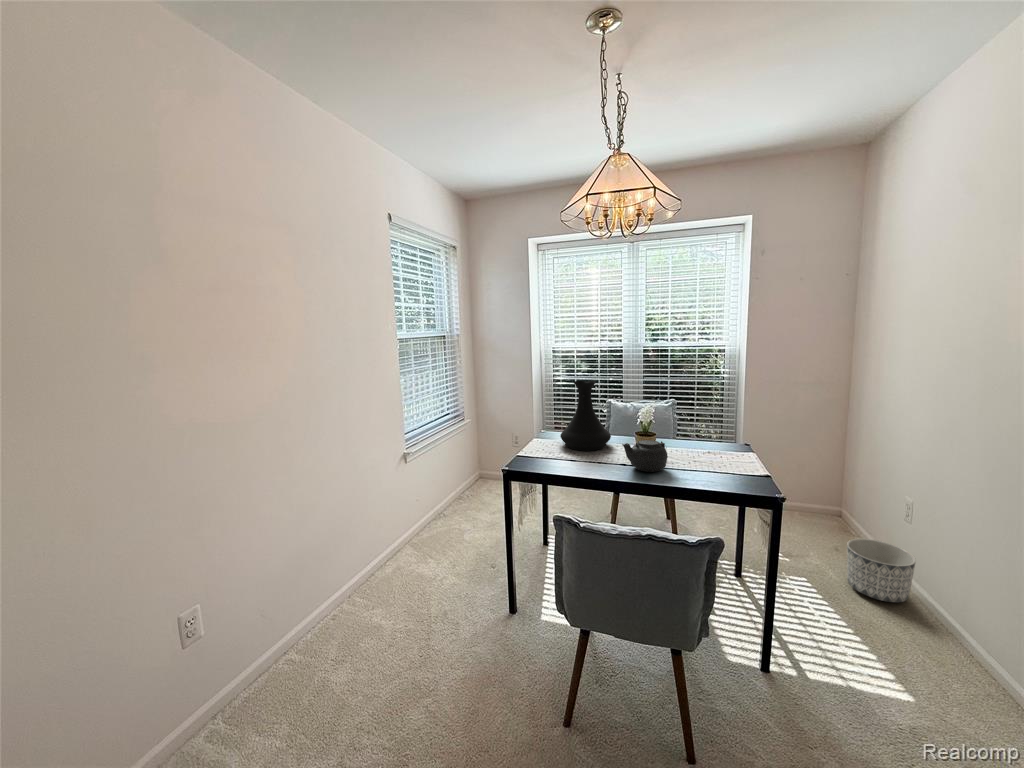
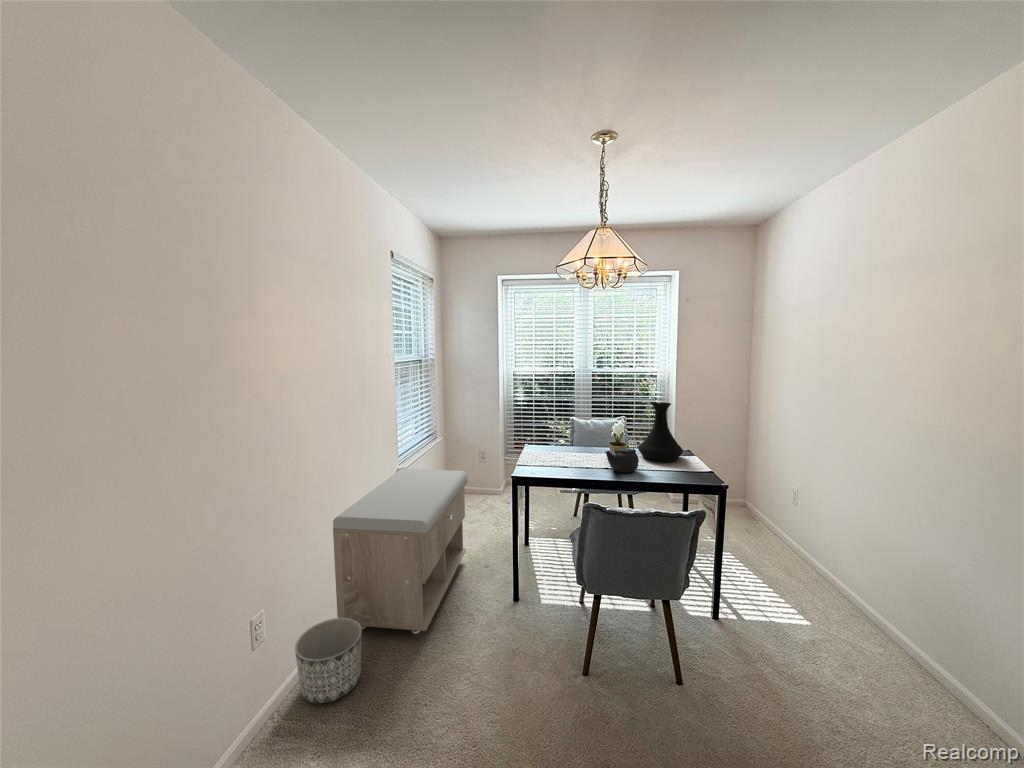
vase: present [560,381,611,451] -> present [638,402,683,462]
storage bench: none [300,455,473,642] -> present [333,469,468,634]
planter: present [847,539,916,602] -> present [295,618,362,703]

